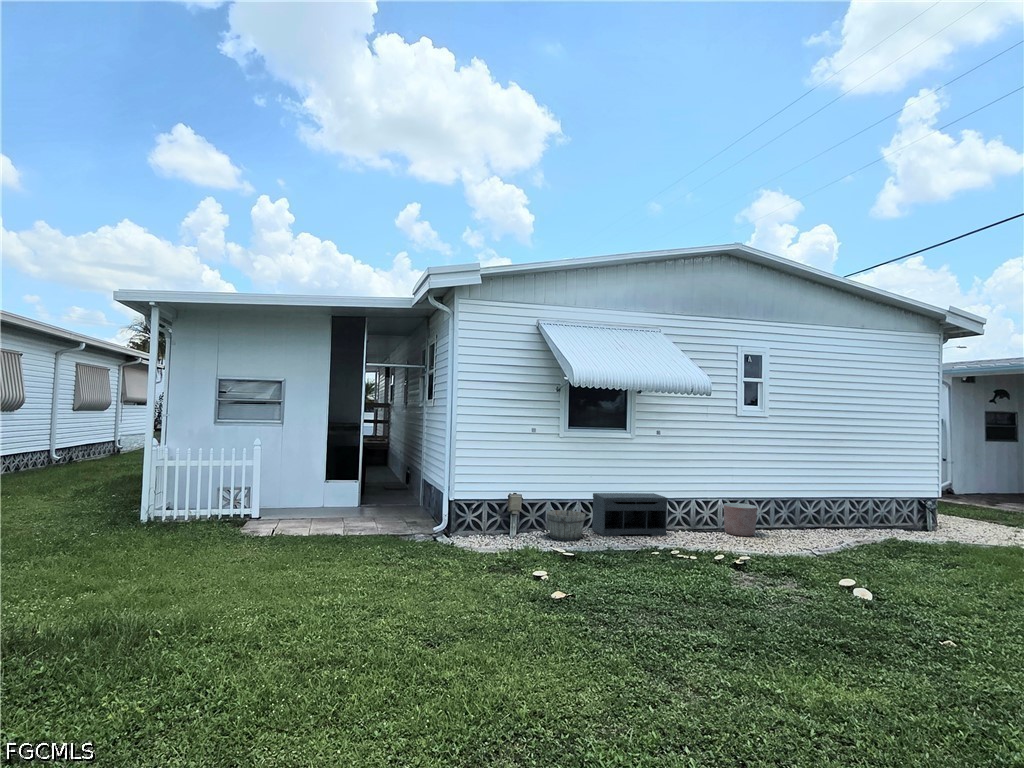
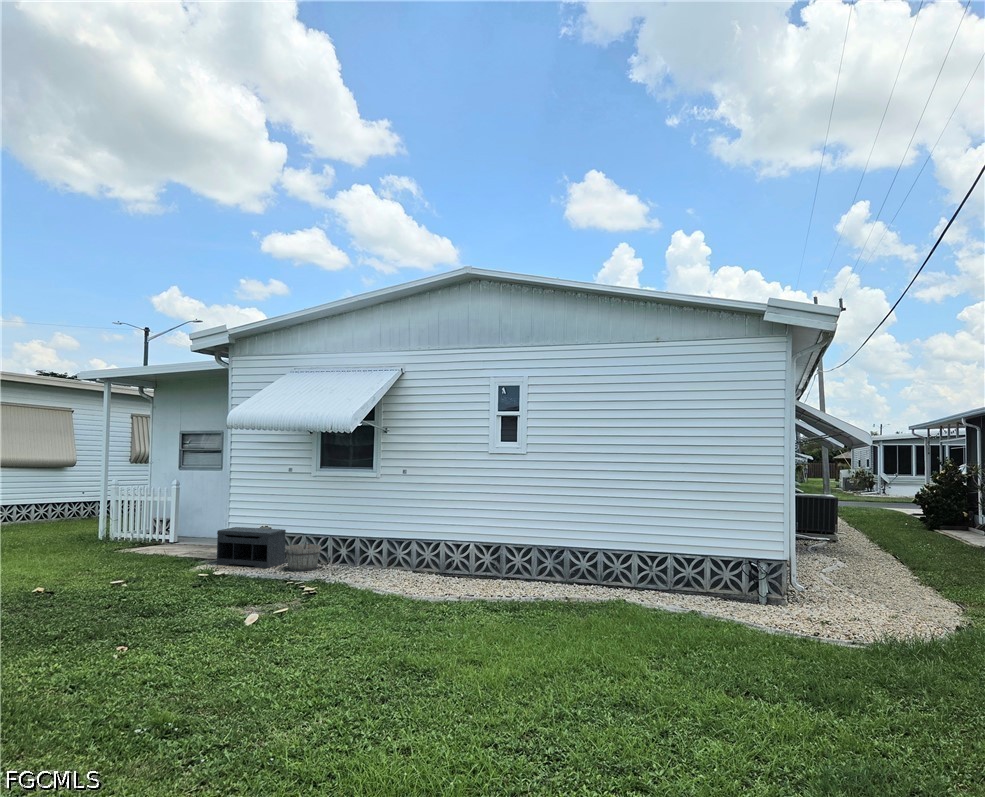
bench: present [592,493,668,536] -> present [217,527,286,568]
planter: present [724,503,757,536] -> none [459,548,492,584]

